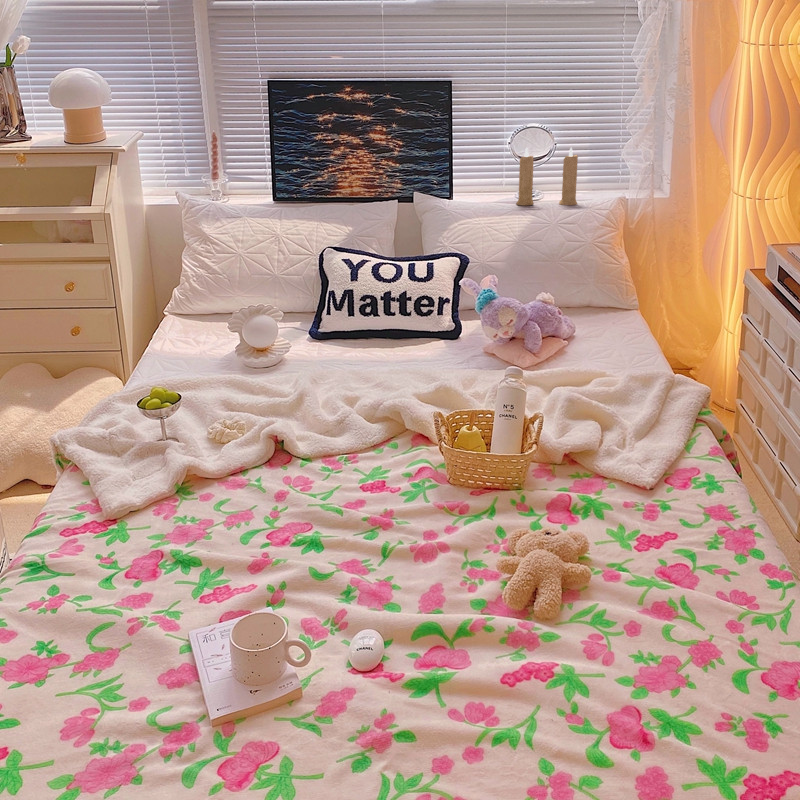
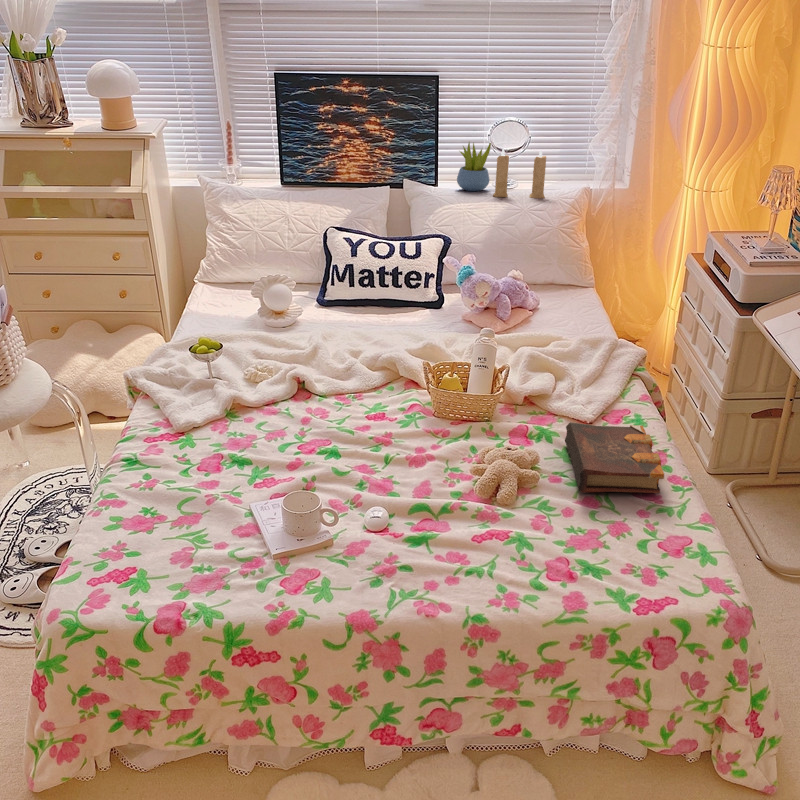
succulent plant: none [474,140,512,201] -> present [457,142,491,191]
book: none [620,492,766,597] -> present [565,422,664,493]

